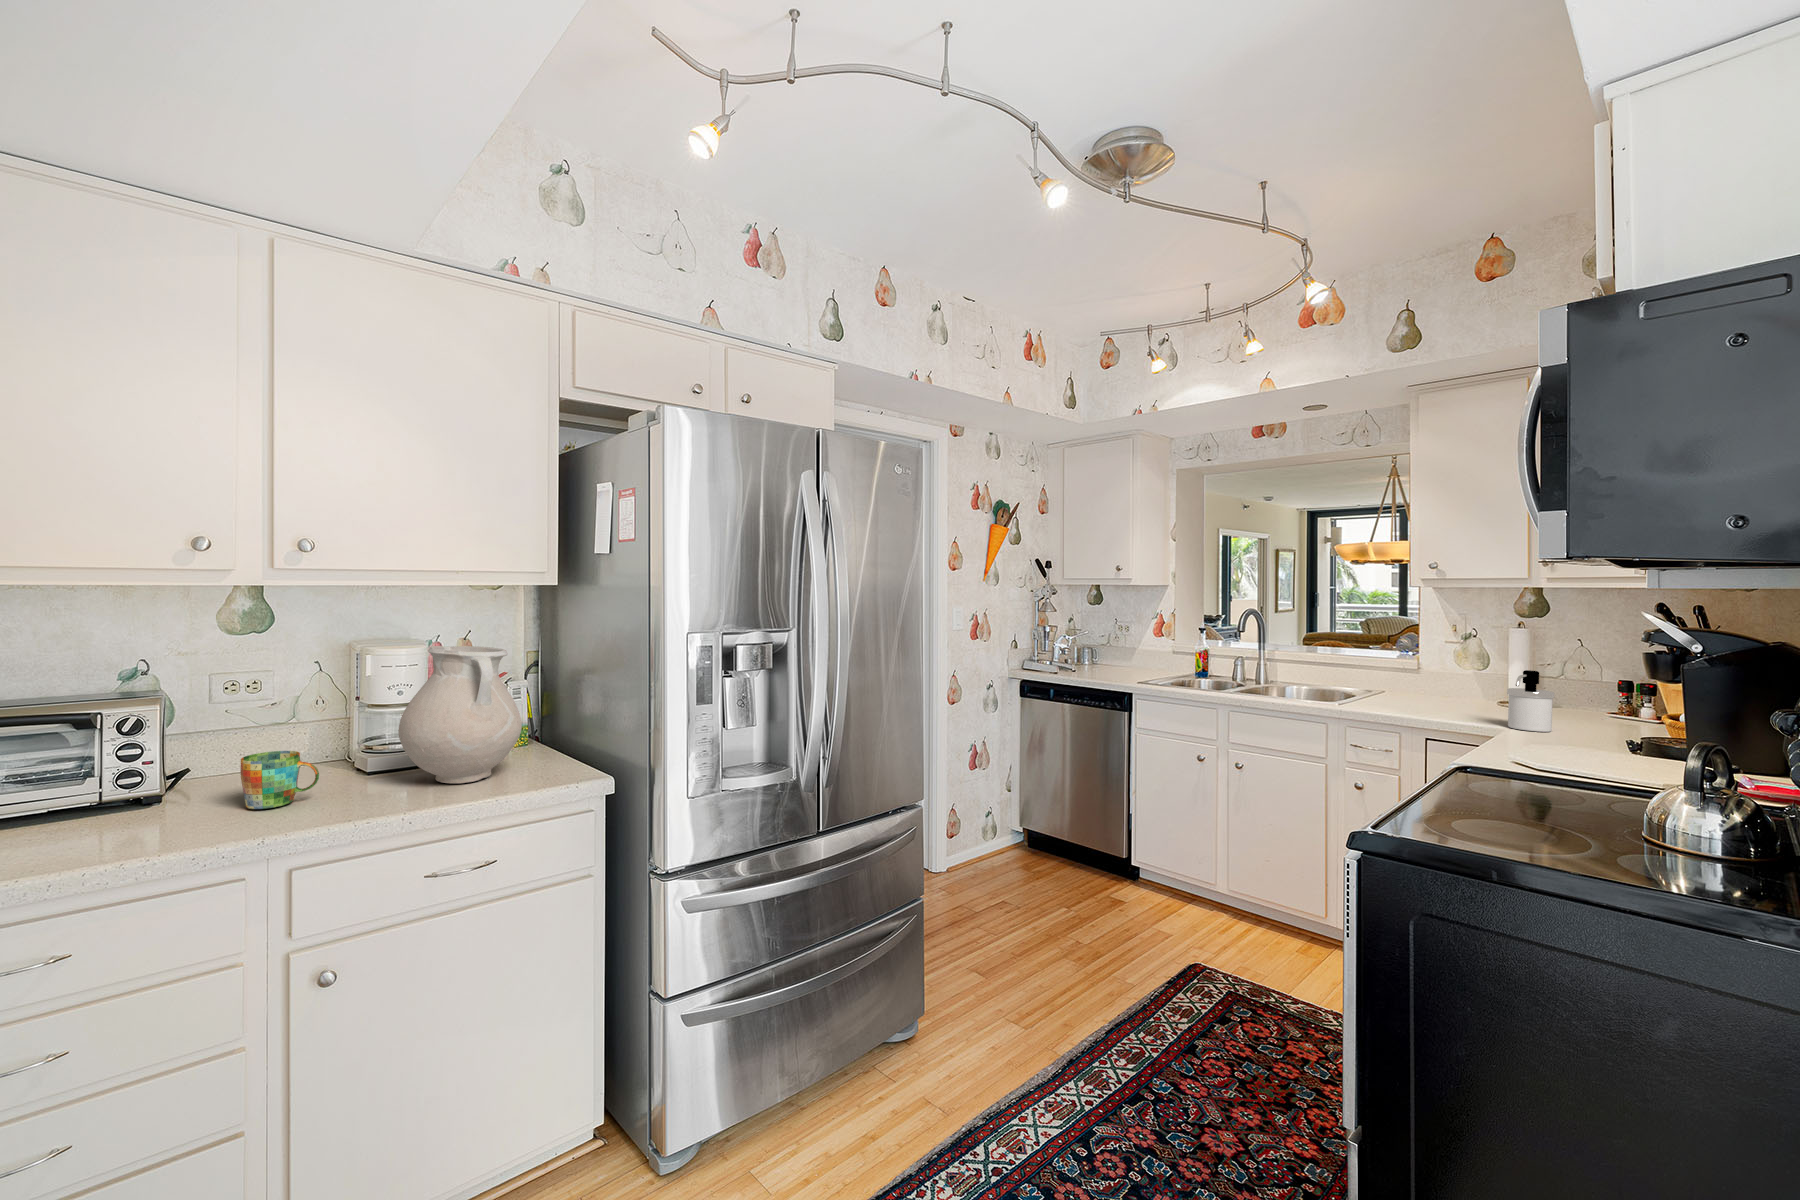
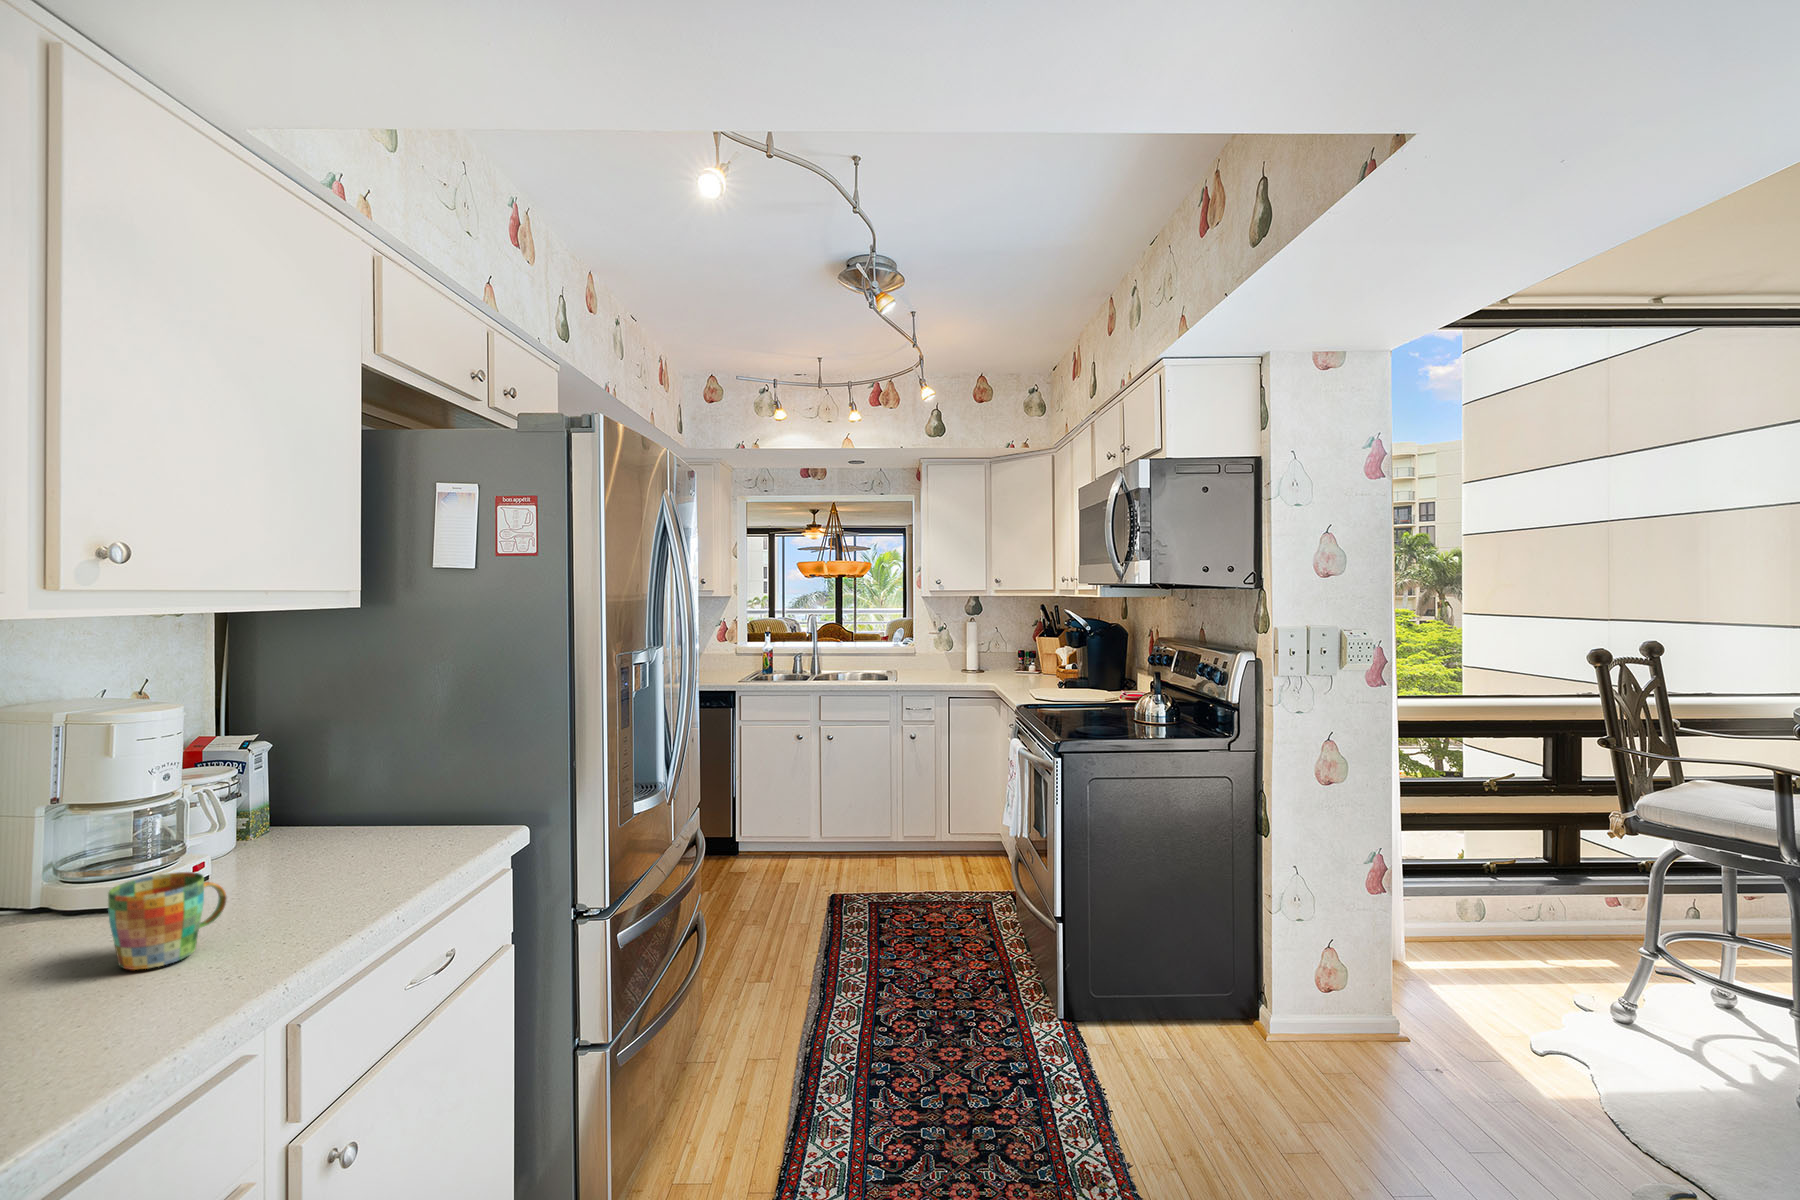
vase: present [398,646,522,783] -> none [248,693,422,879]
soap dispenser: present [1507,670,1555,732] -> none [986,640,1009,679]

